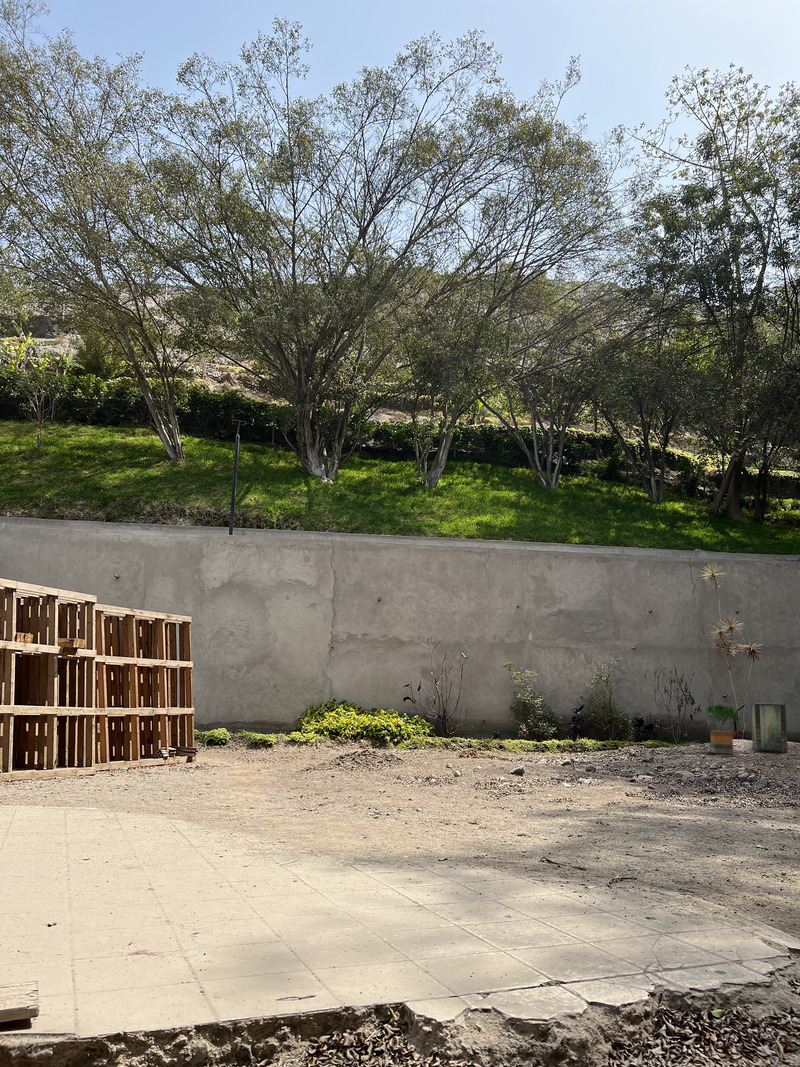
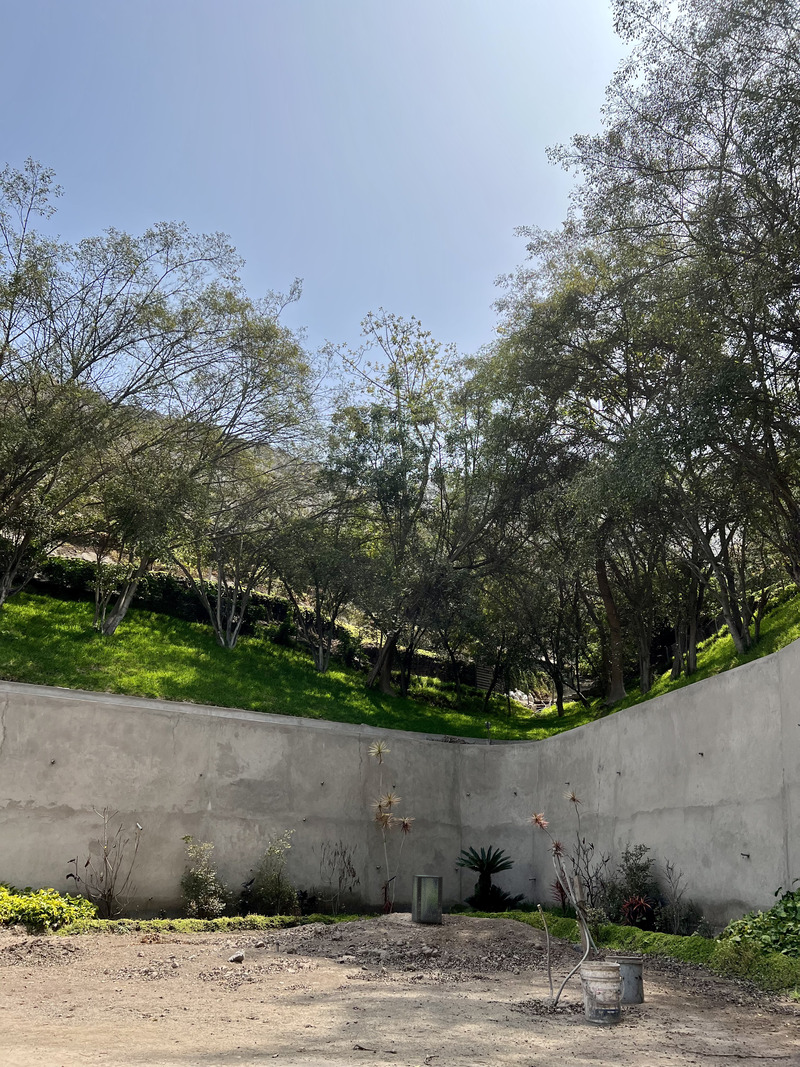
potted tree: present [706,704,739,754] -> none [377,878,409,927]

